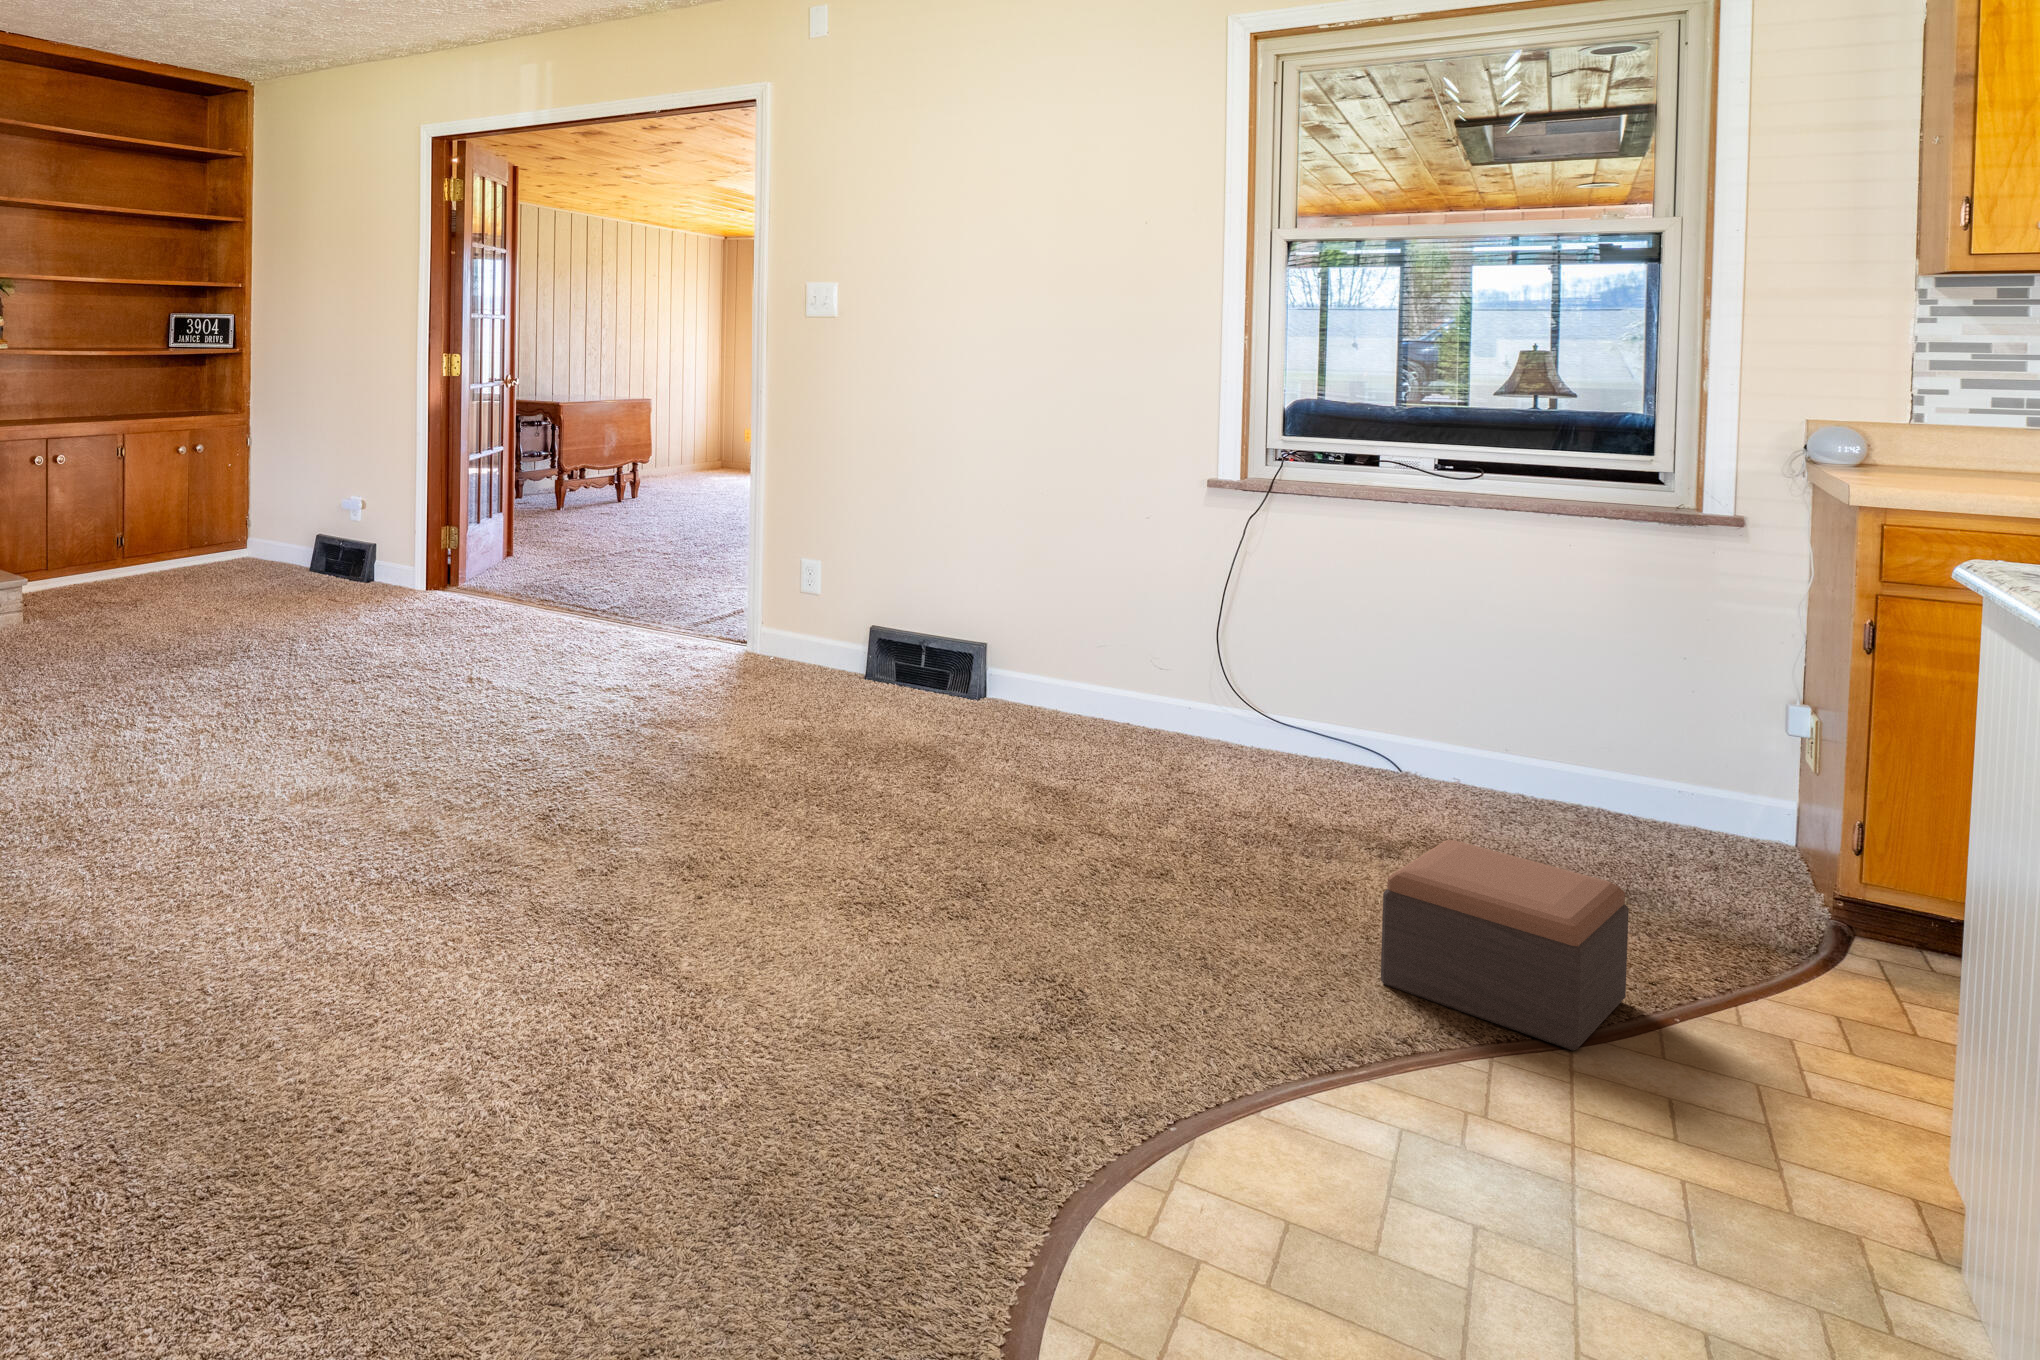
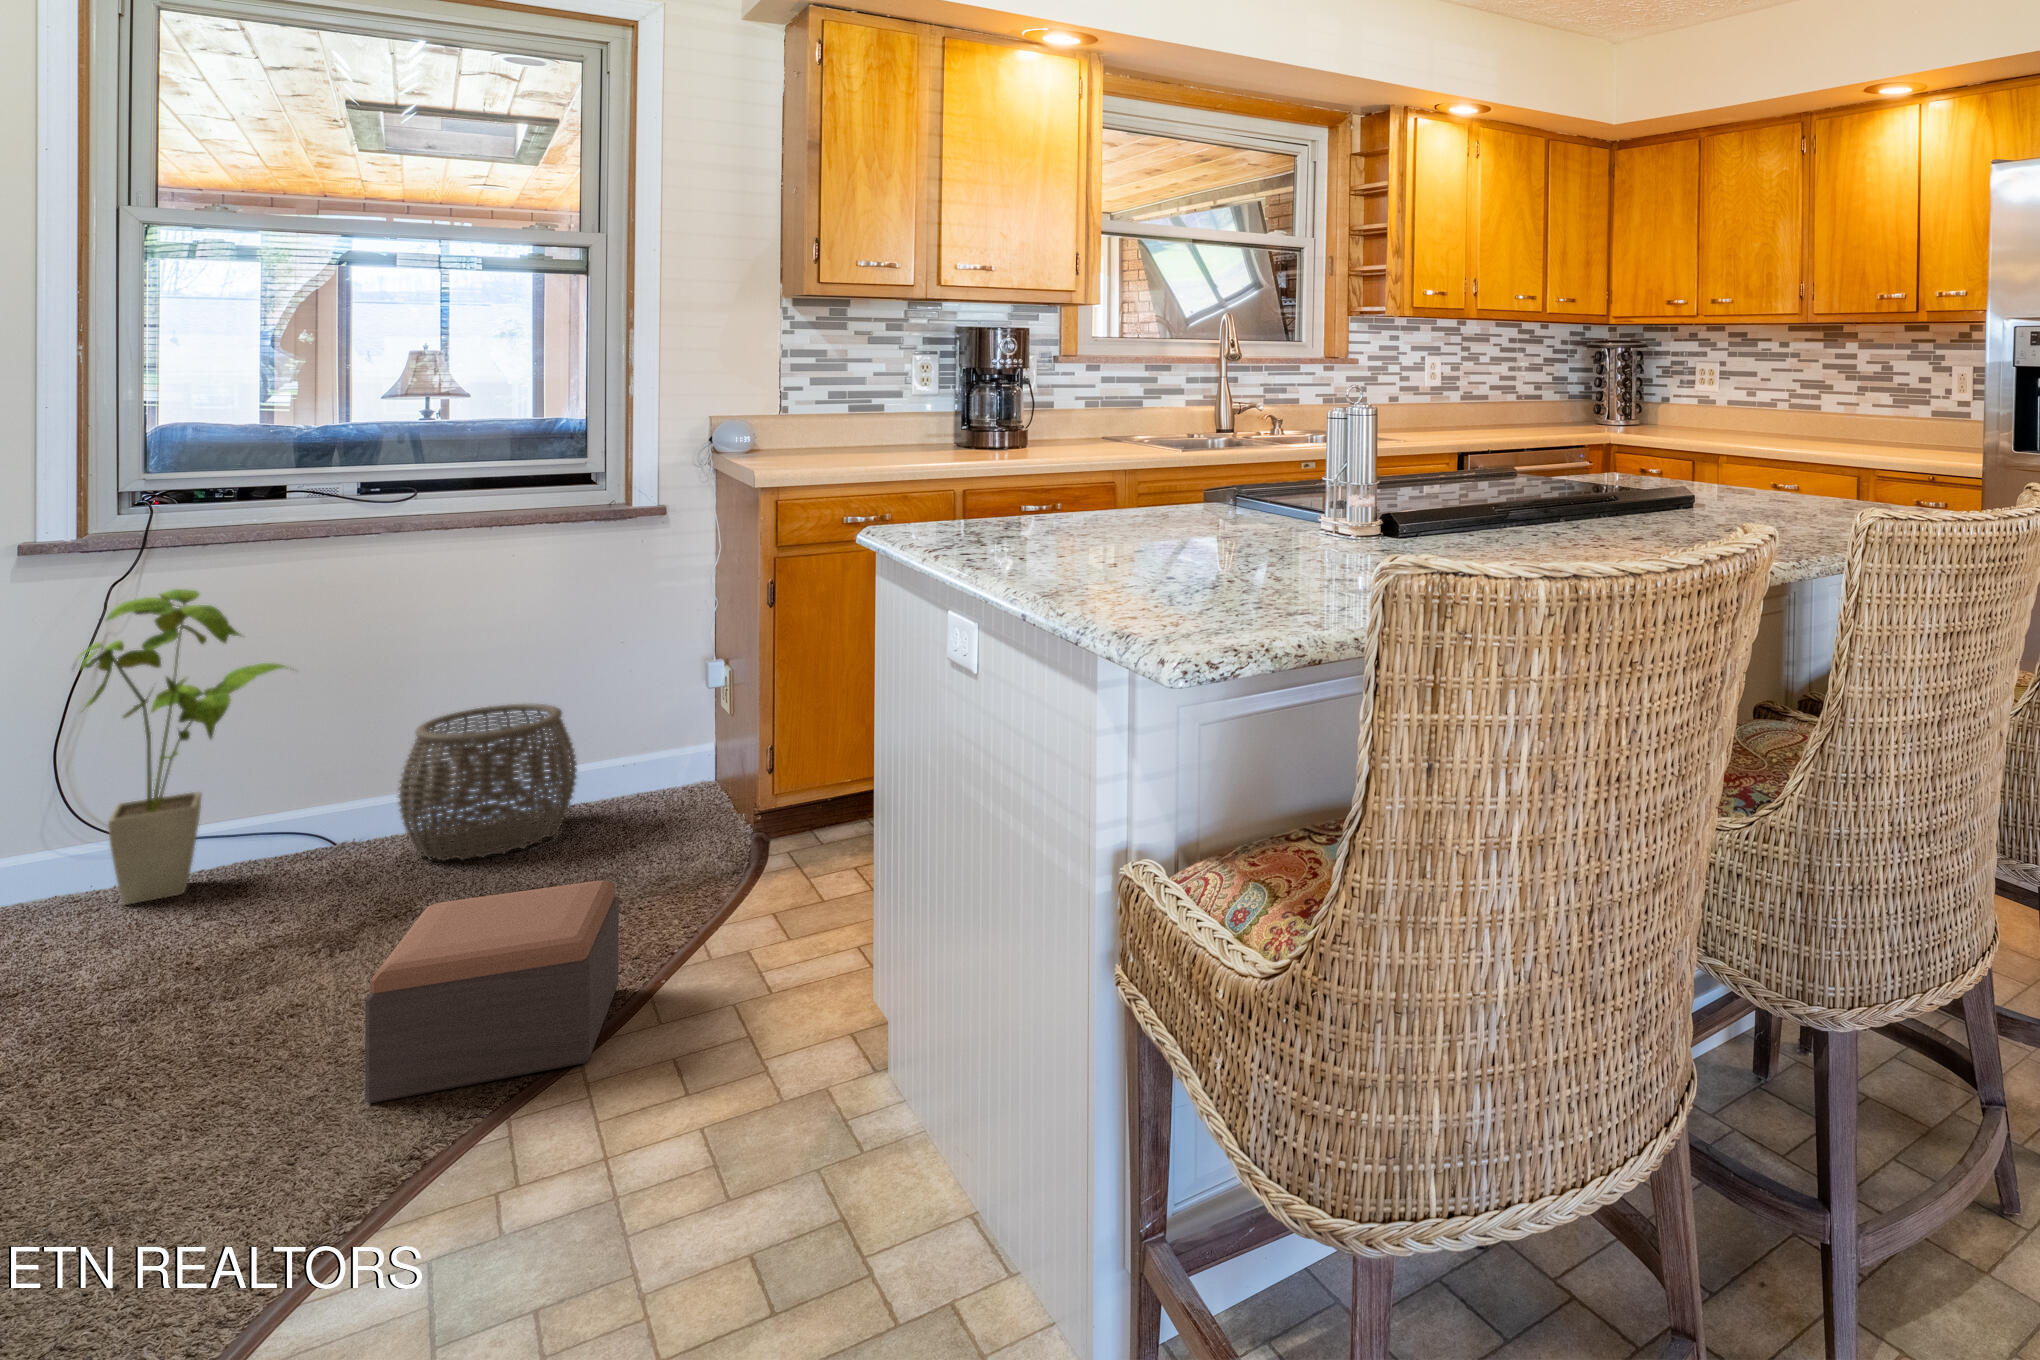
house plant: none [1233,526,1381,770] -> present [78,589,288,905]
woven basket: none [1452,685,1625,837] -> present [398,704,577,861]

